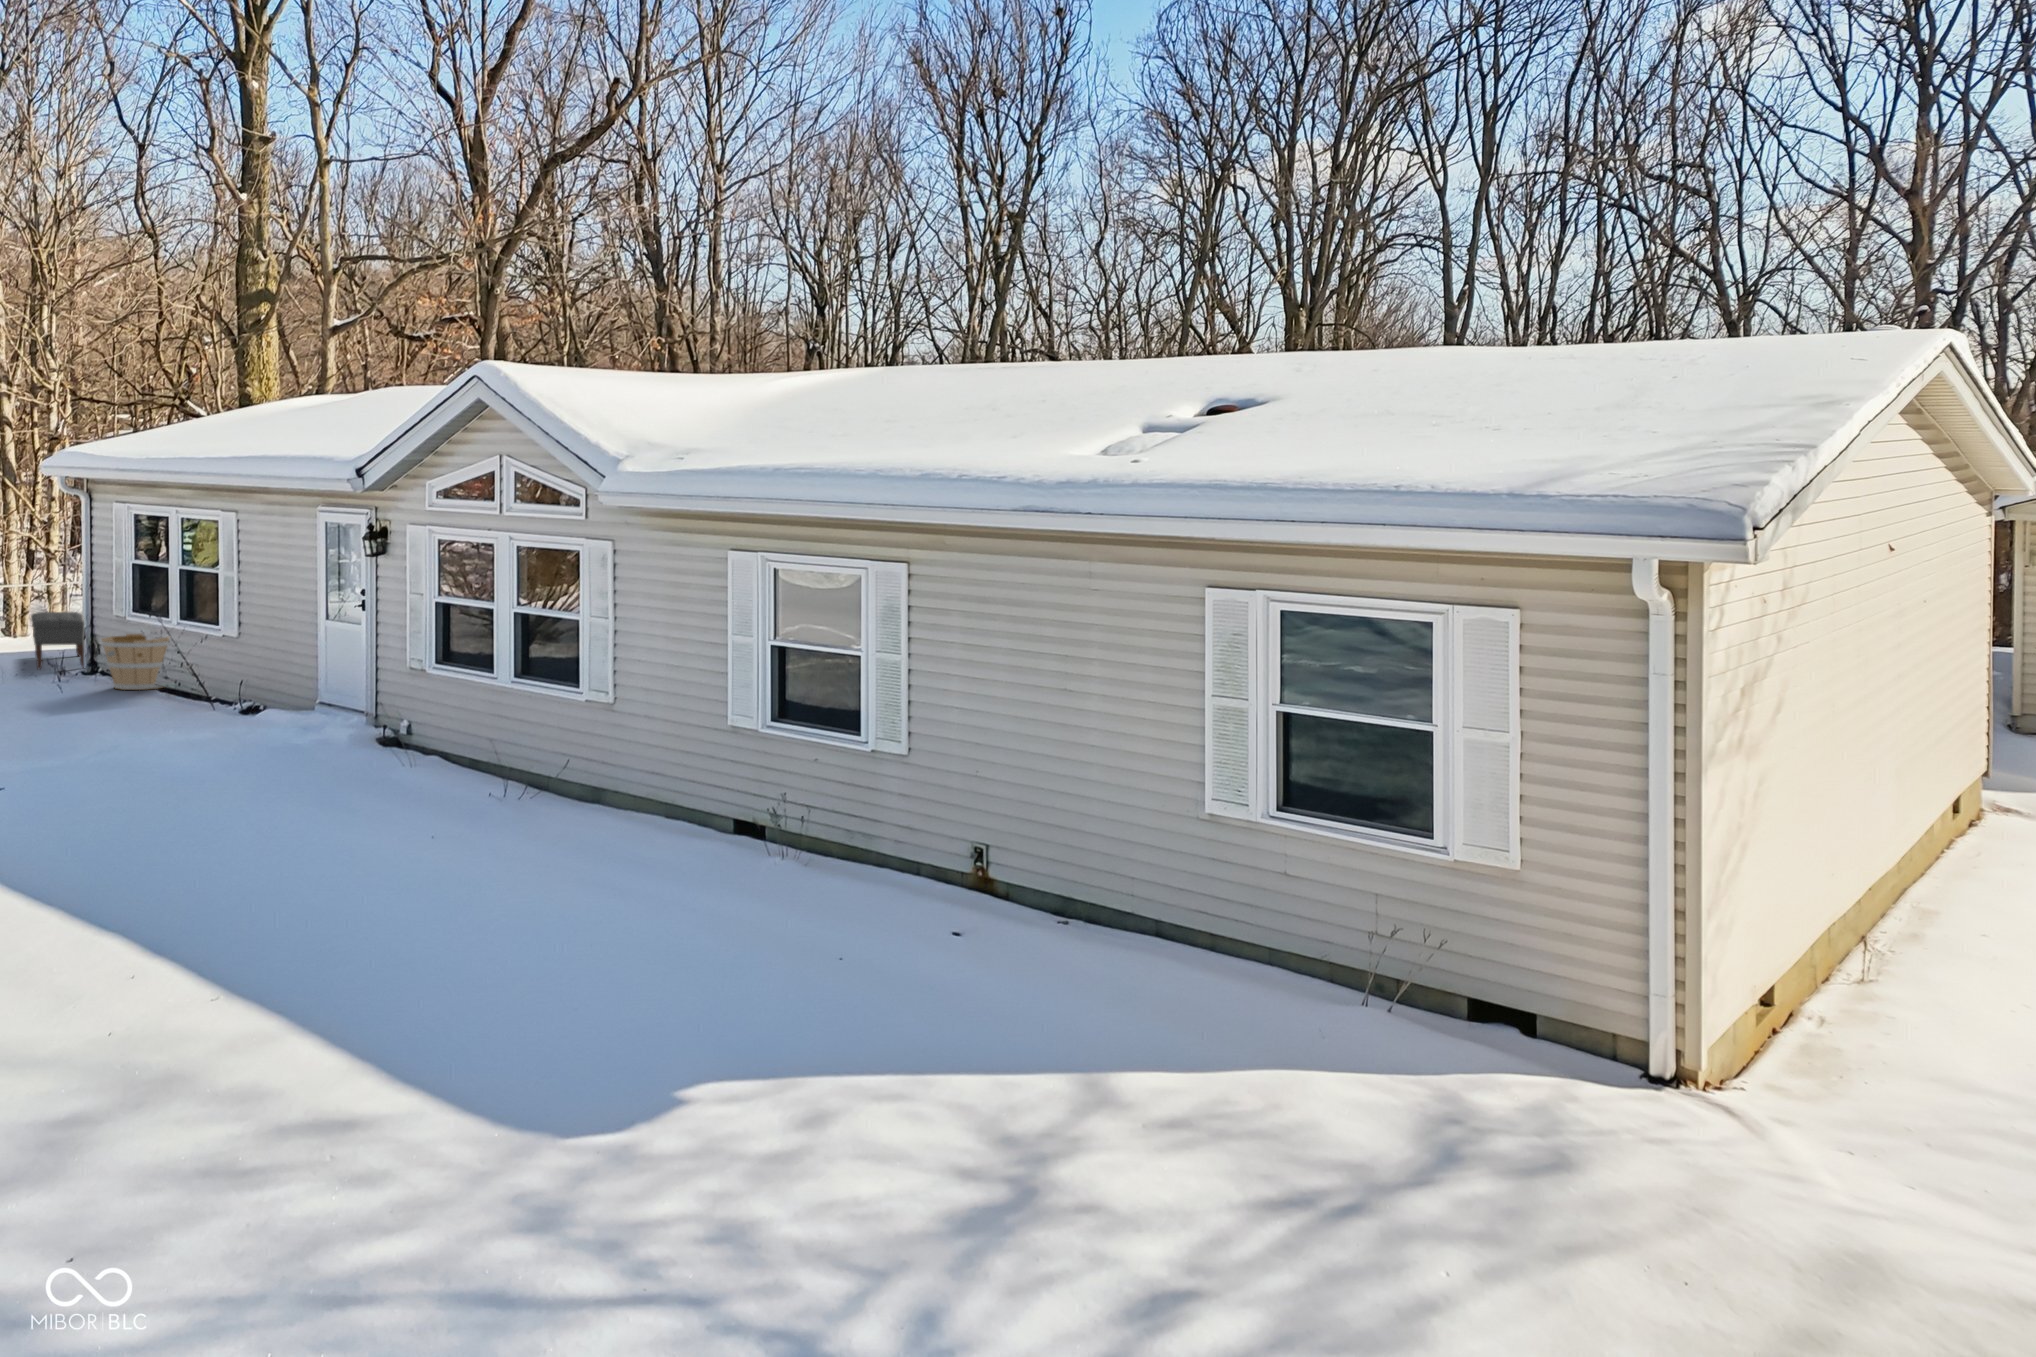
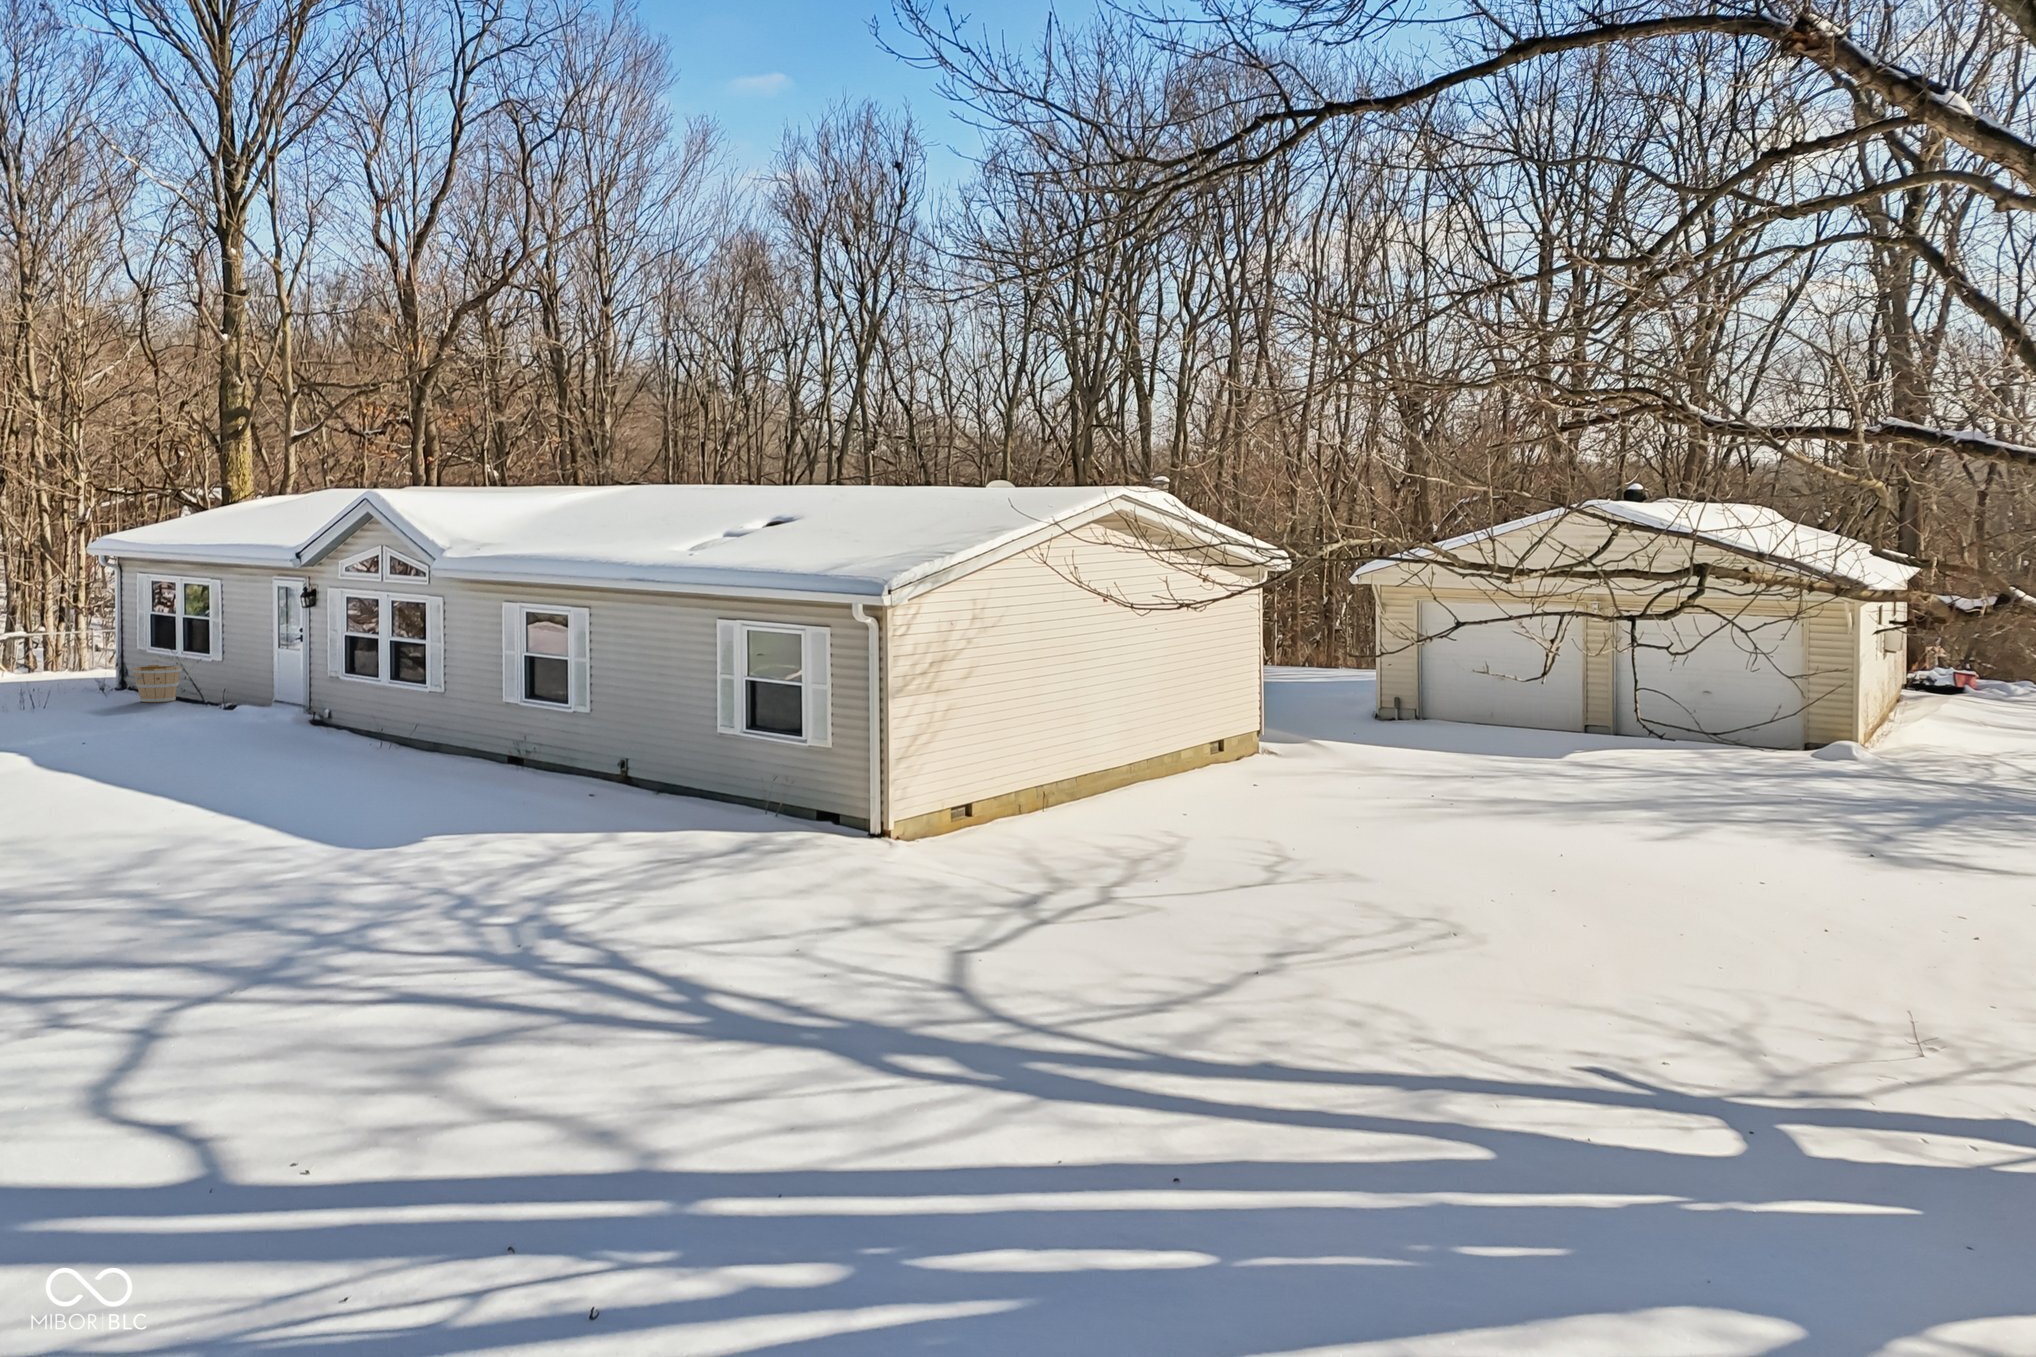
bench: present [31,612,84,669] -> none [80,653,119,692]

